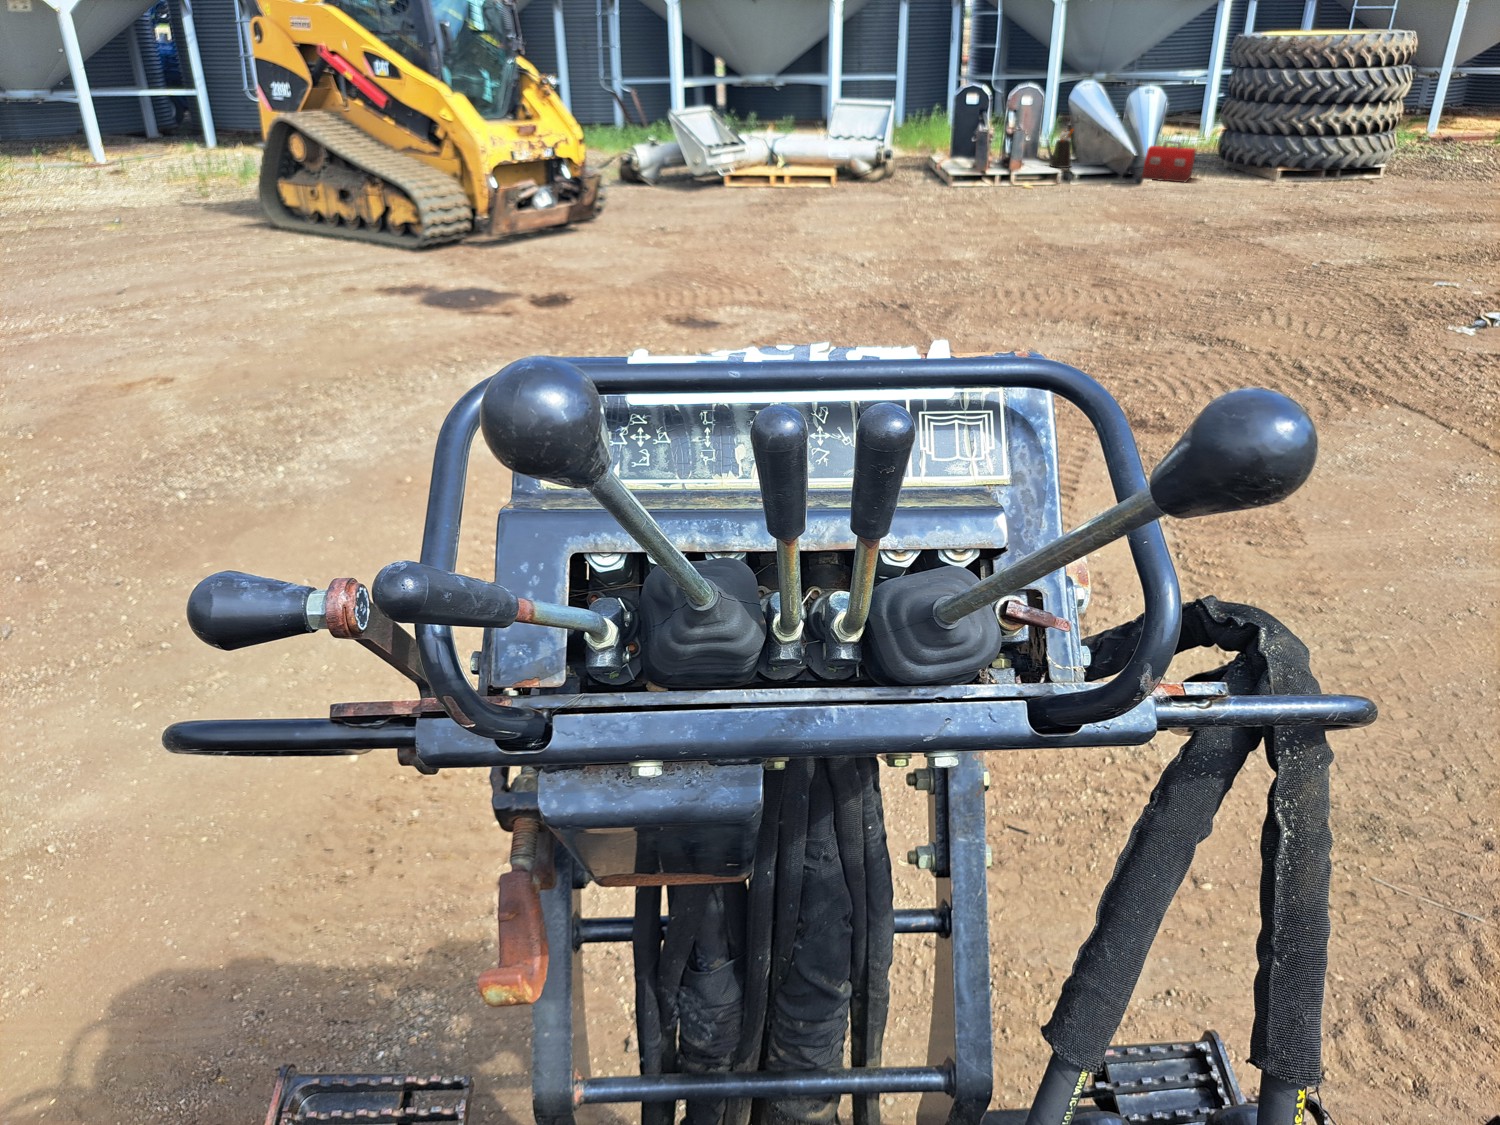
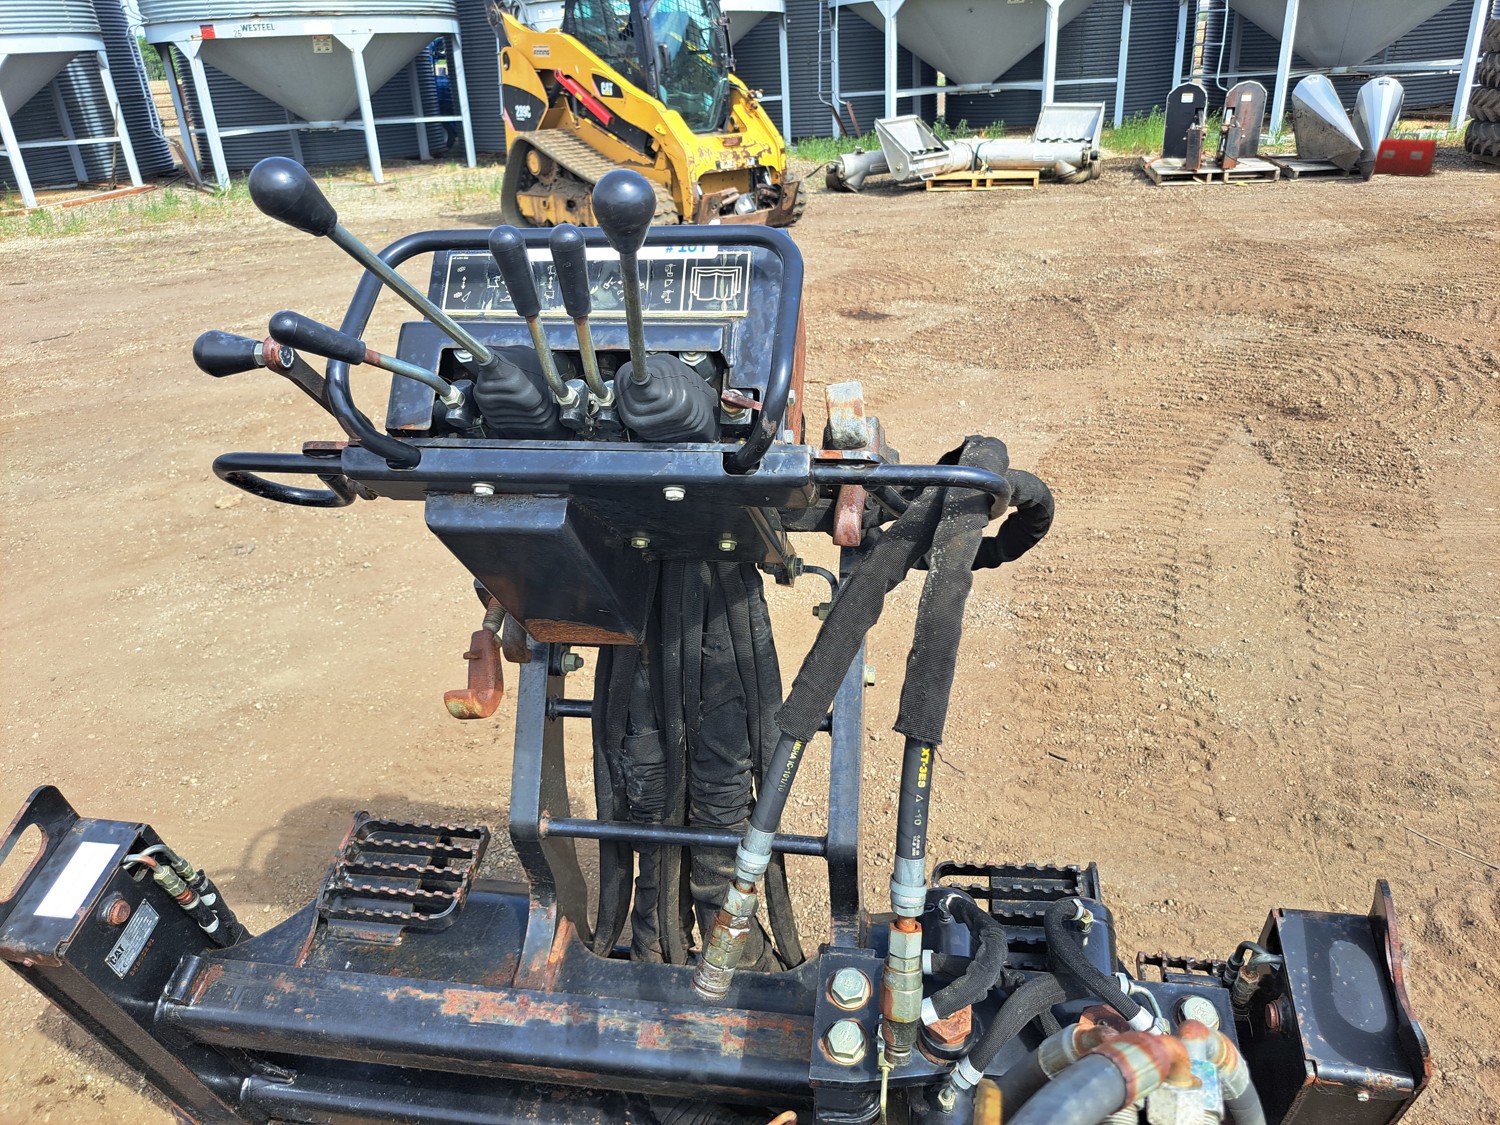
watering can: present [1047,129,1073,168] -> none [1269,123,1304,165]

